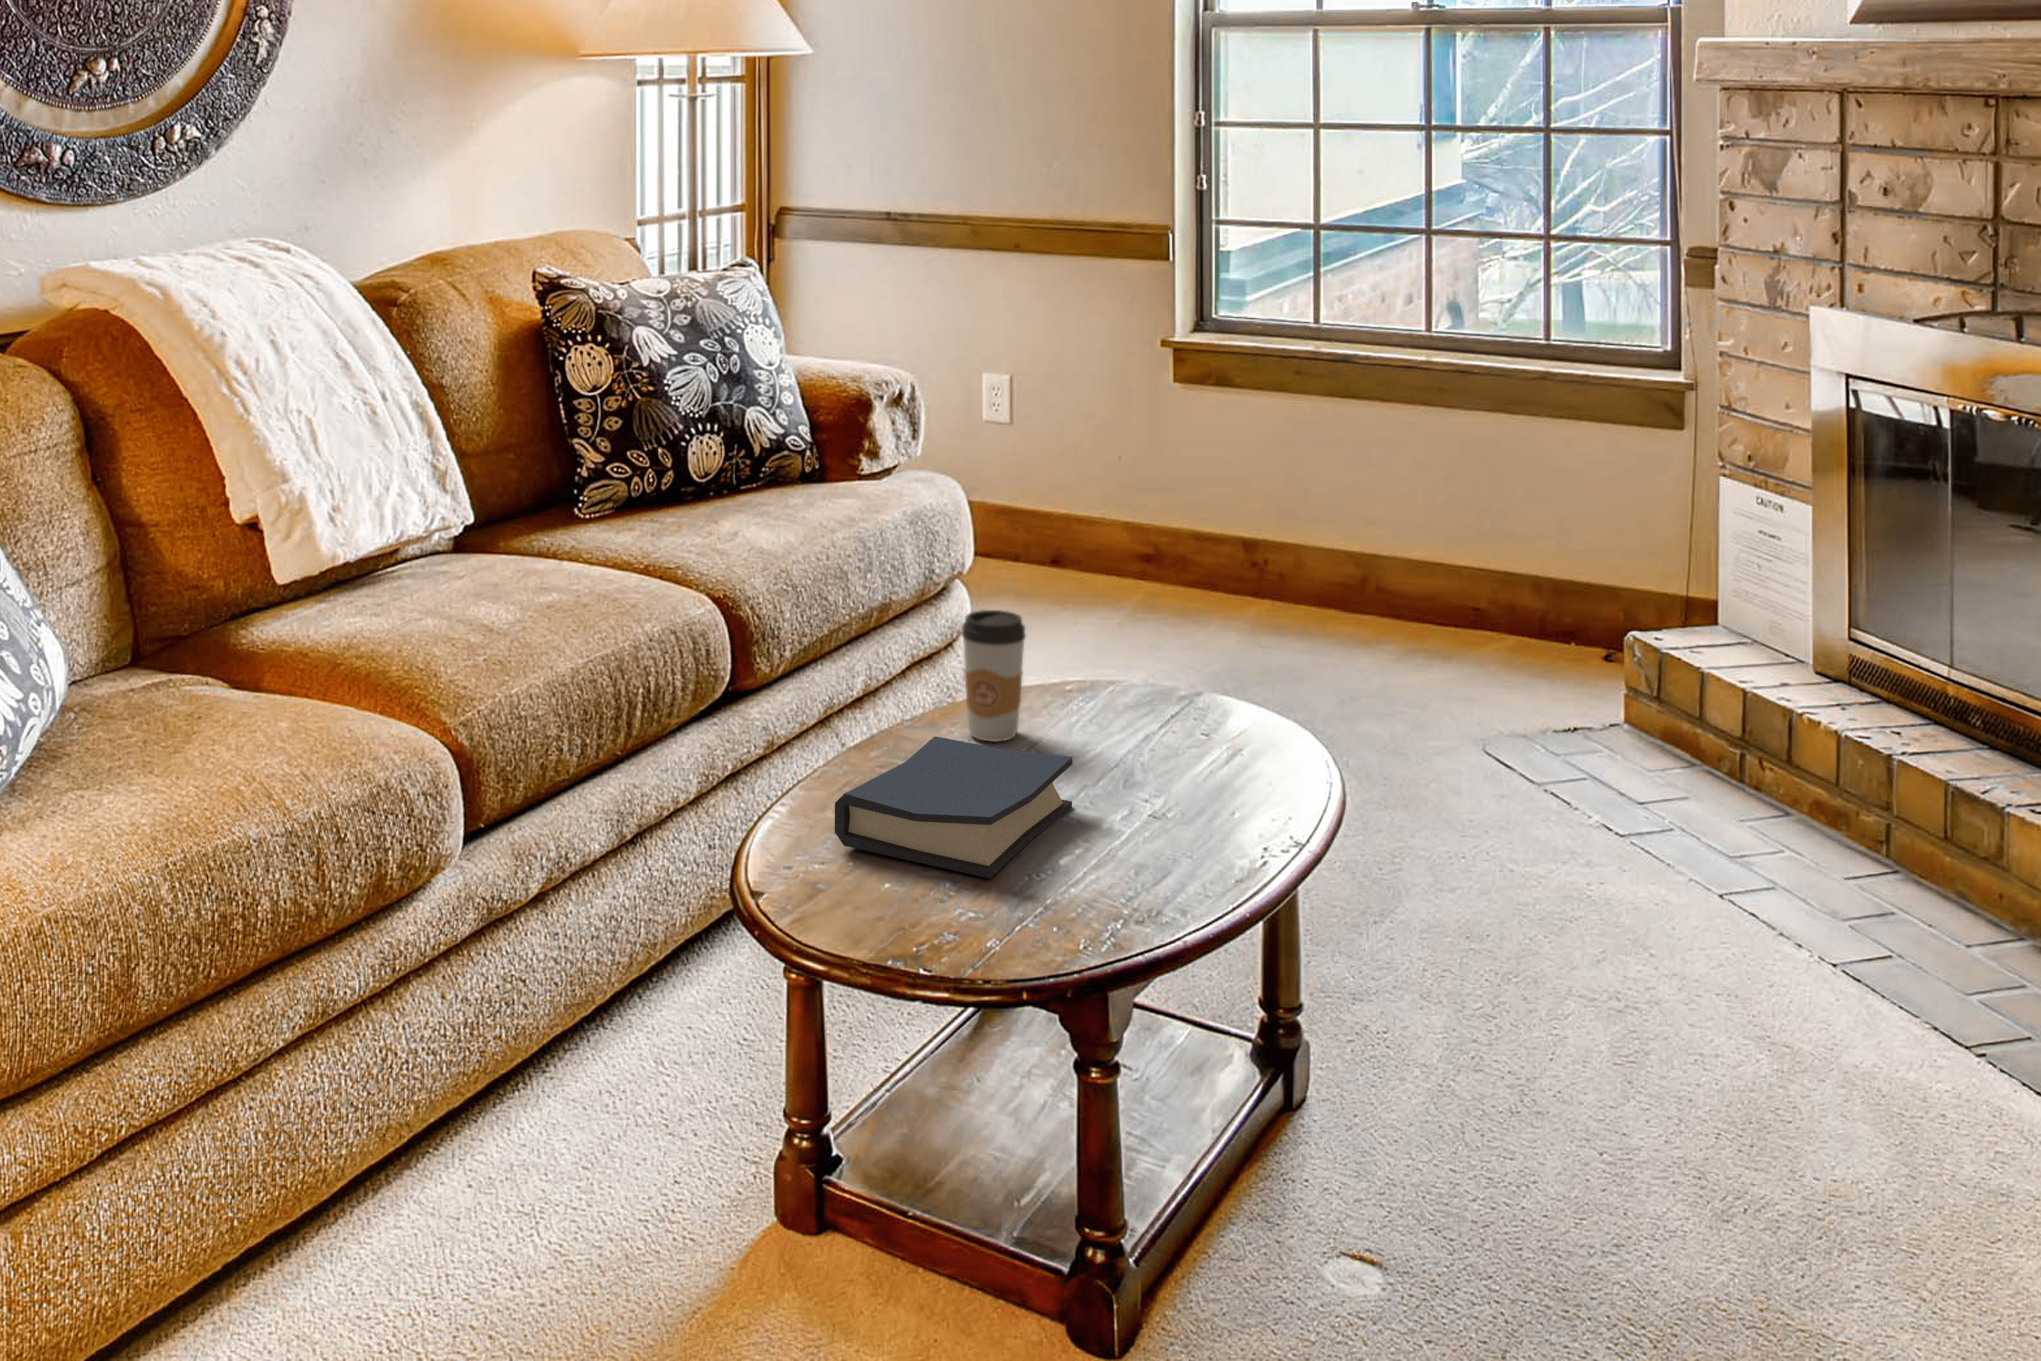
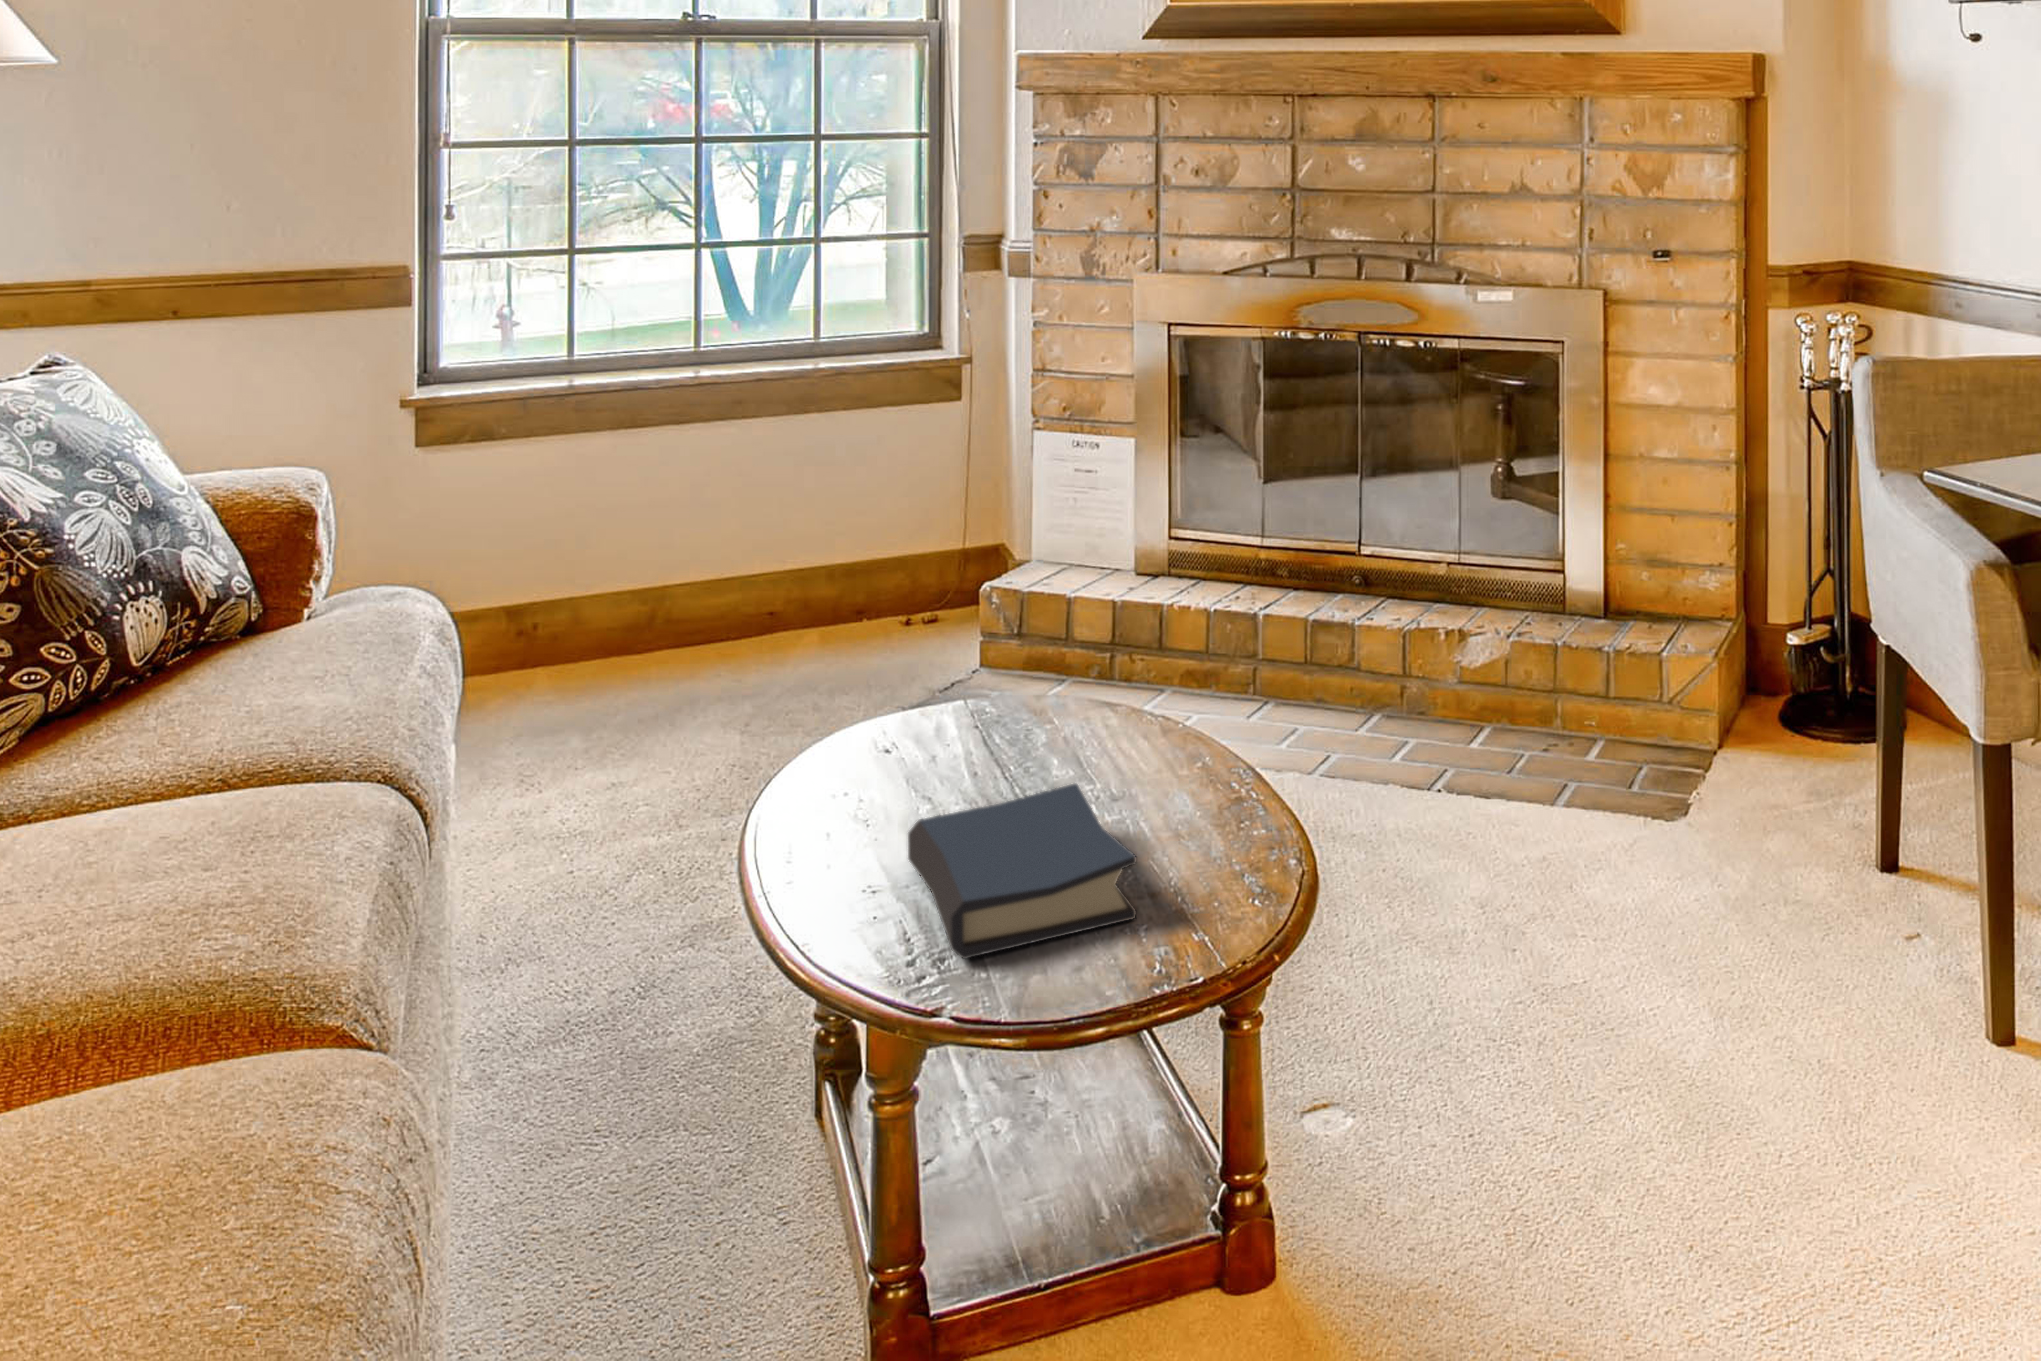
coffee cup: present [962,610,1026,741] -> none [852,671,925,816]

